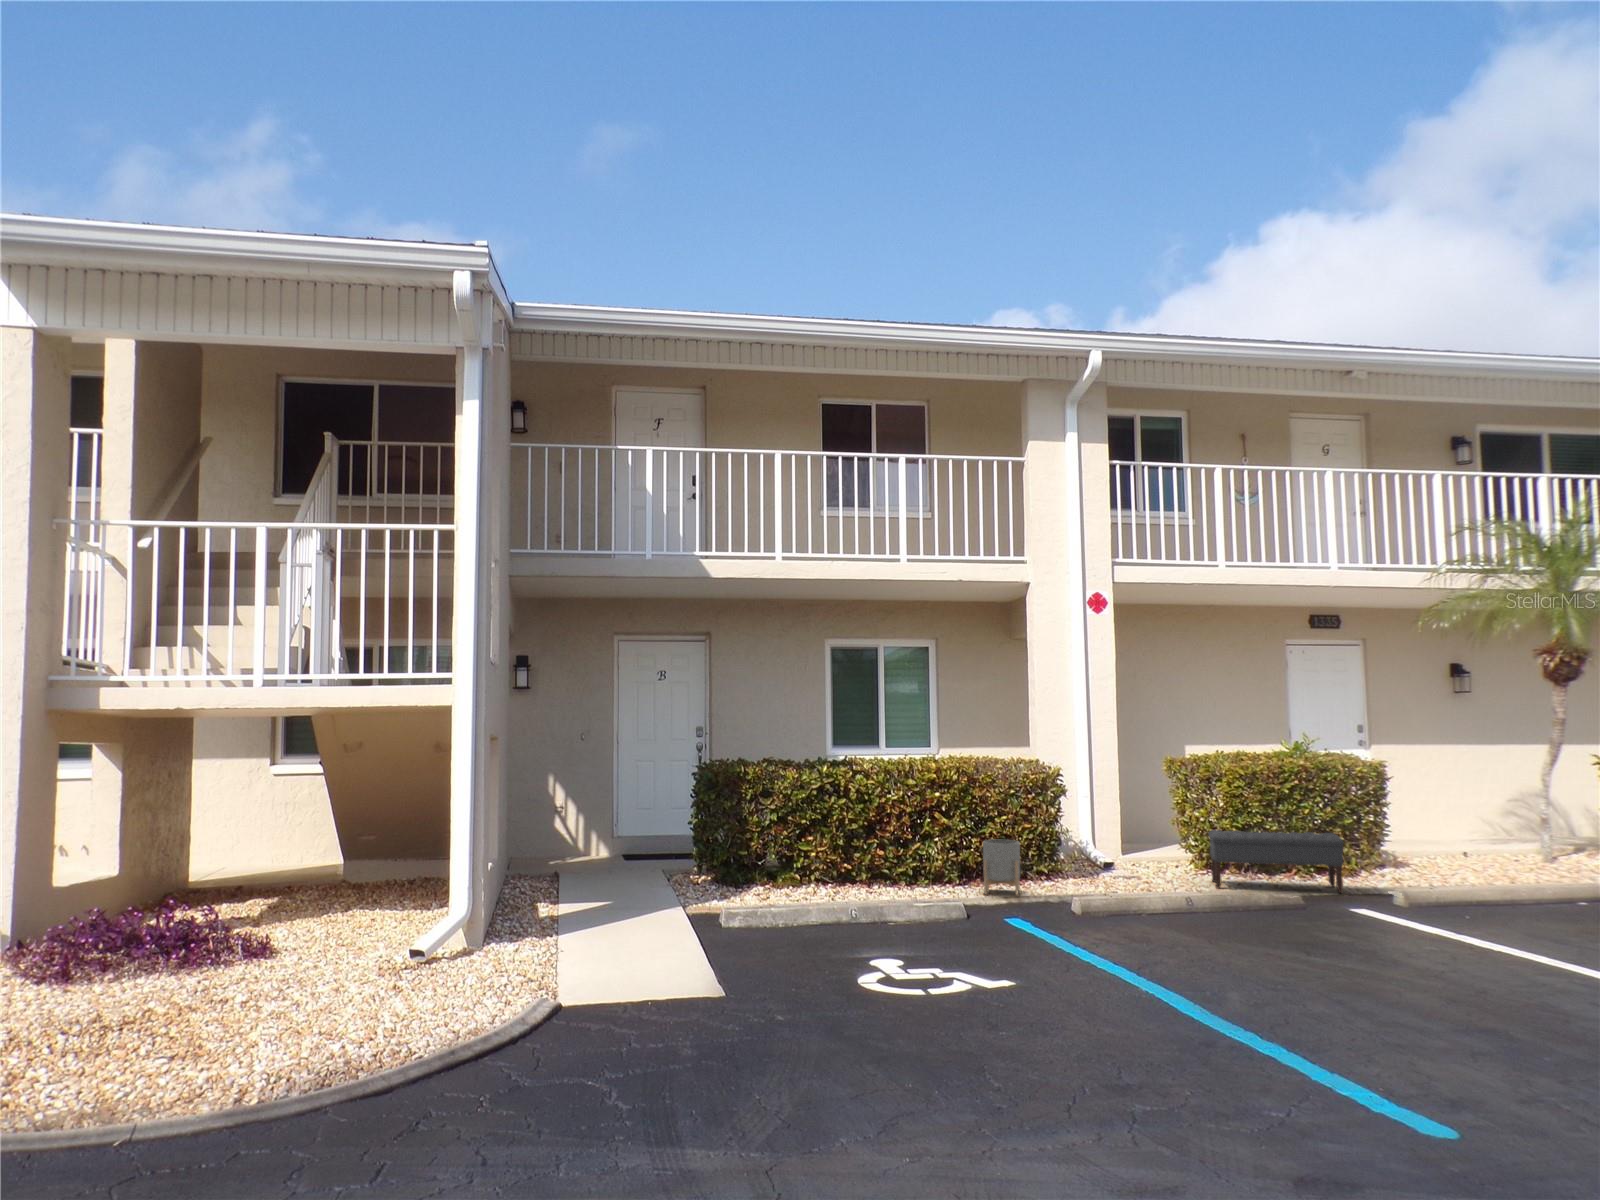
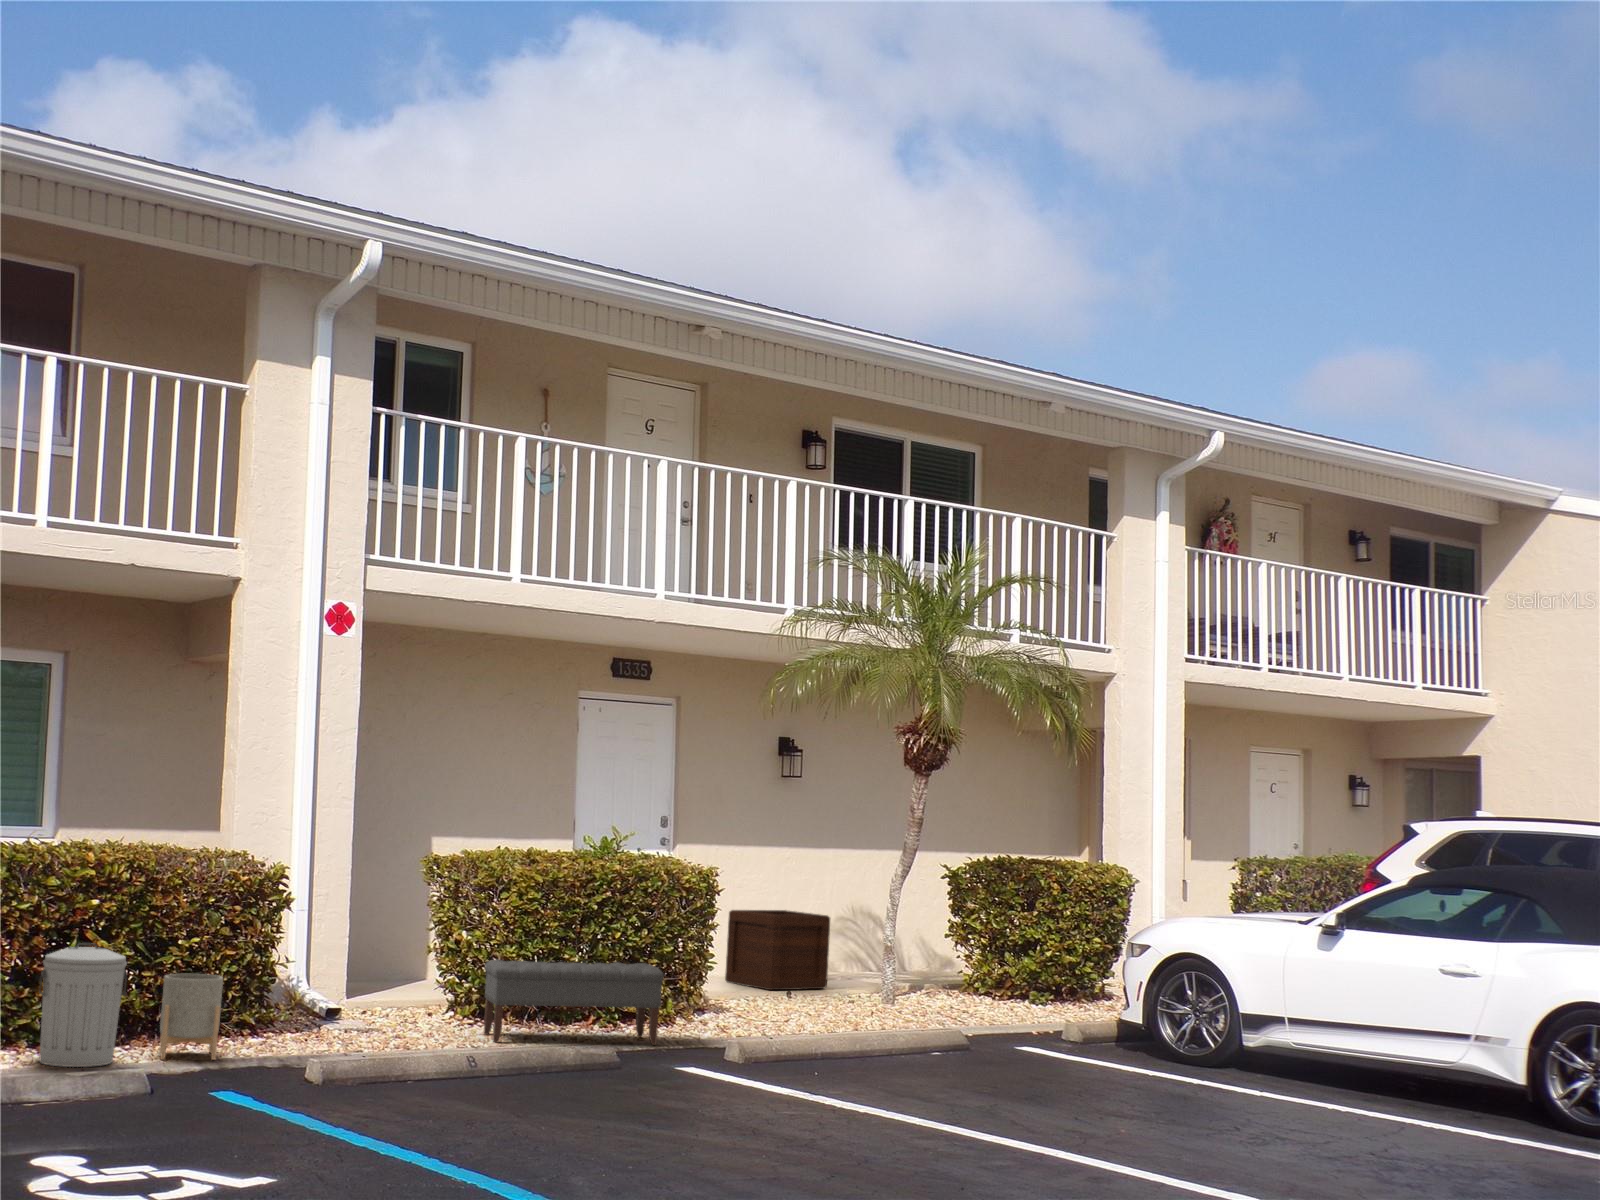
wooden crate: none [1422,789,1512,851] -> present [725,910,830,990]
trash can: none [907,821,958,898] -> present [39,943,127,1067]

